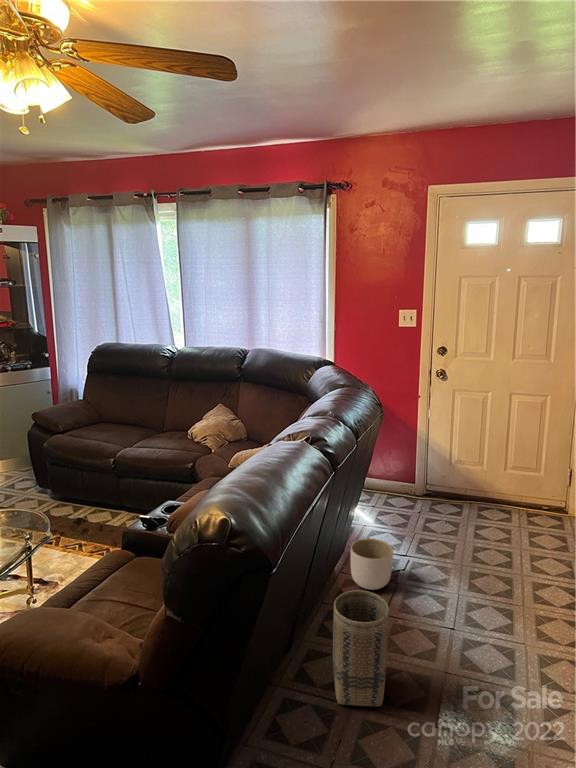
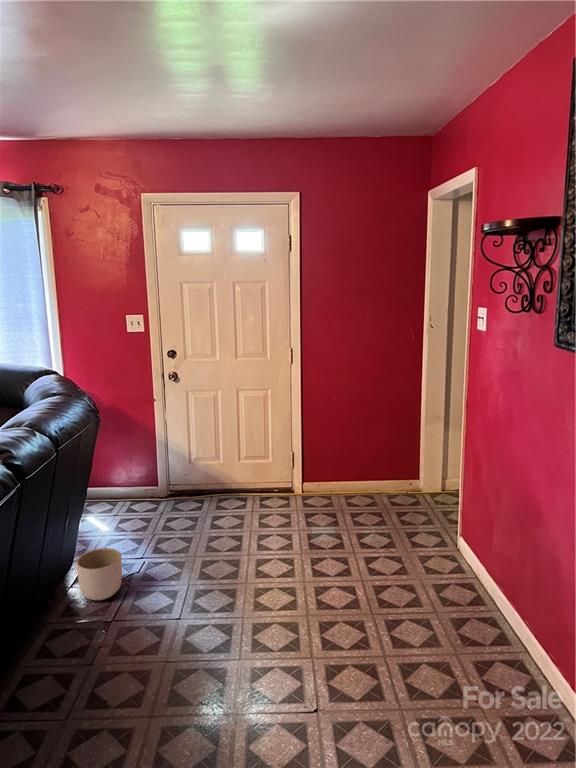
basket: present [333,590,389,706] -> none [37,602,100,724]

